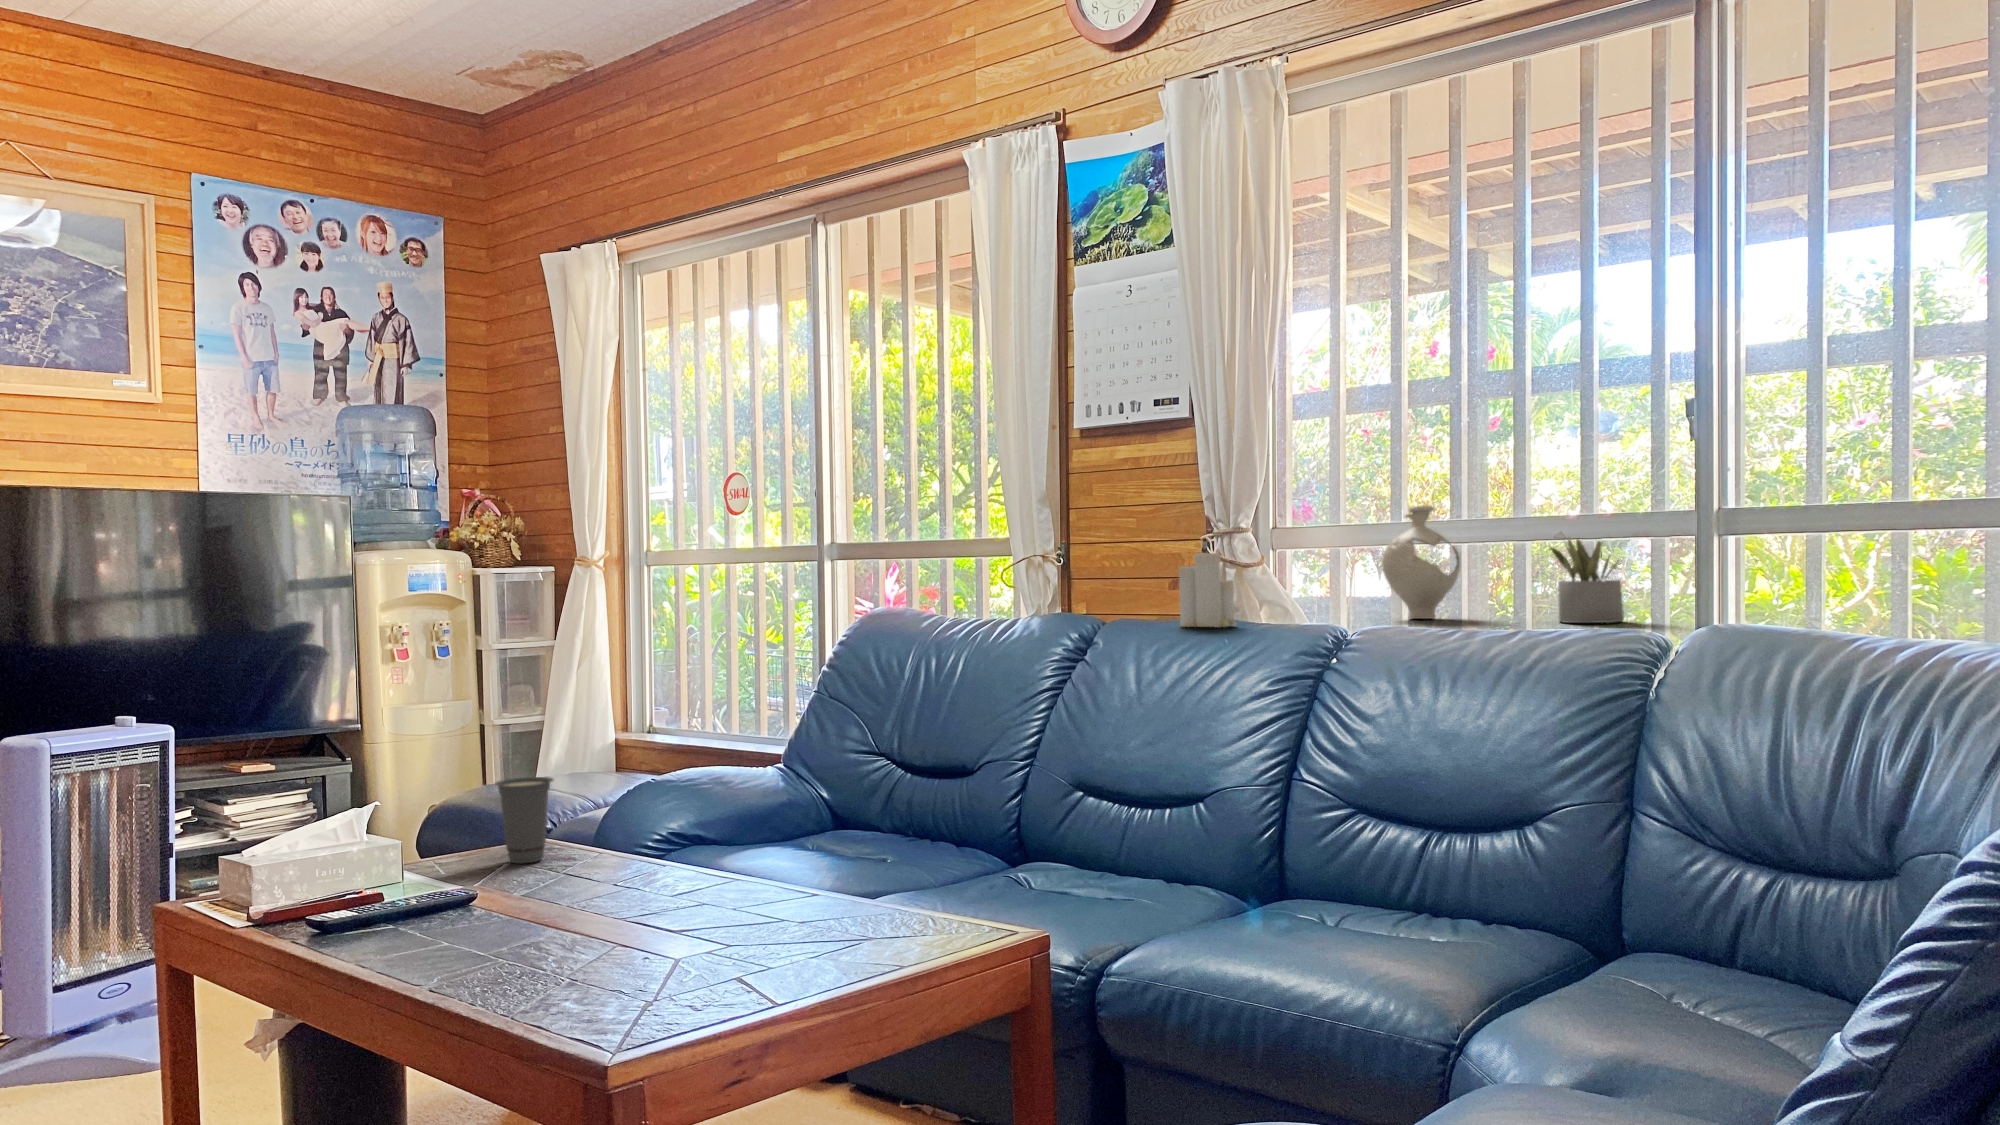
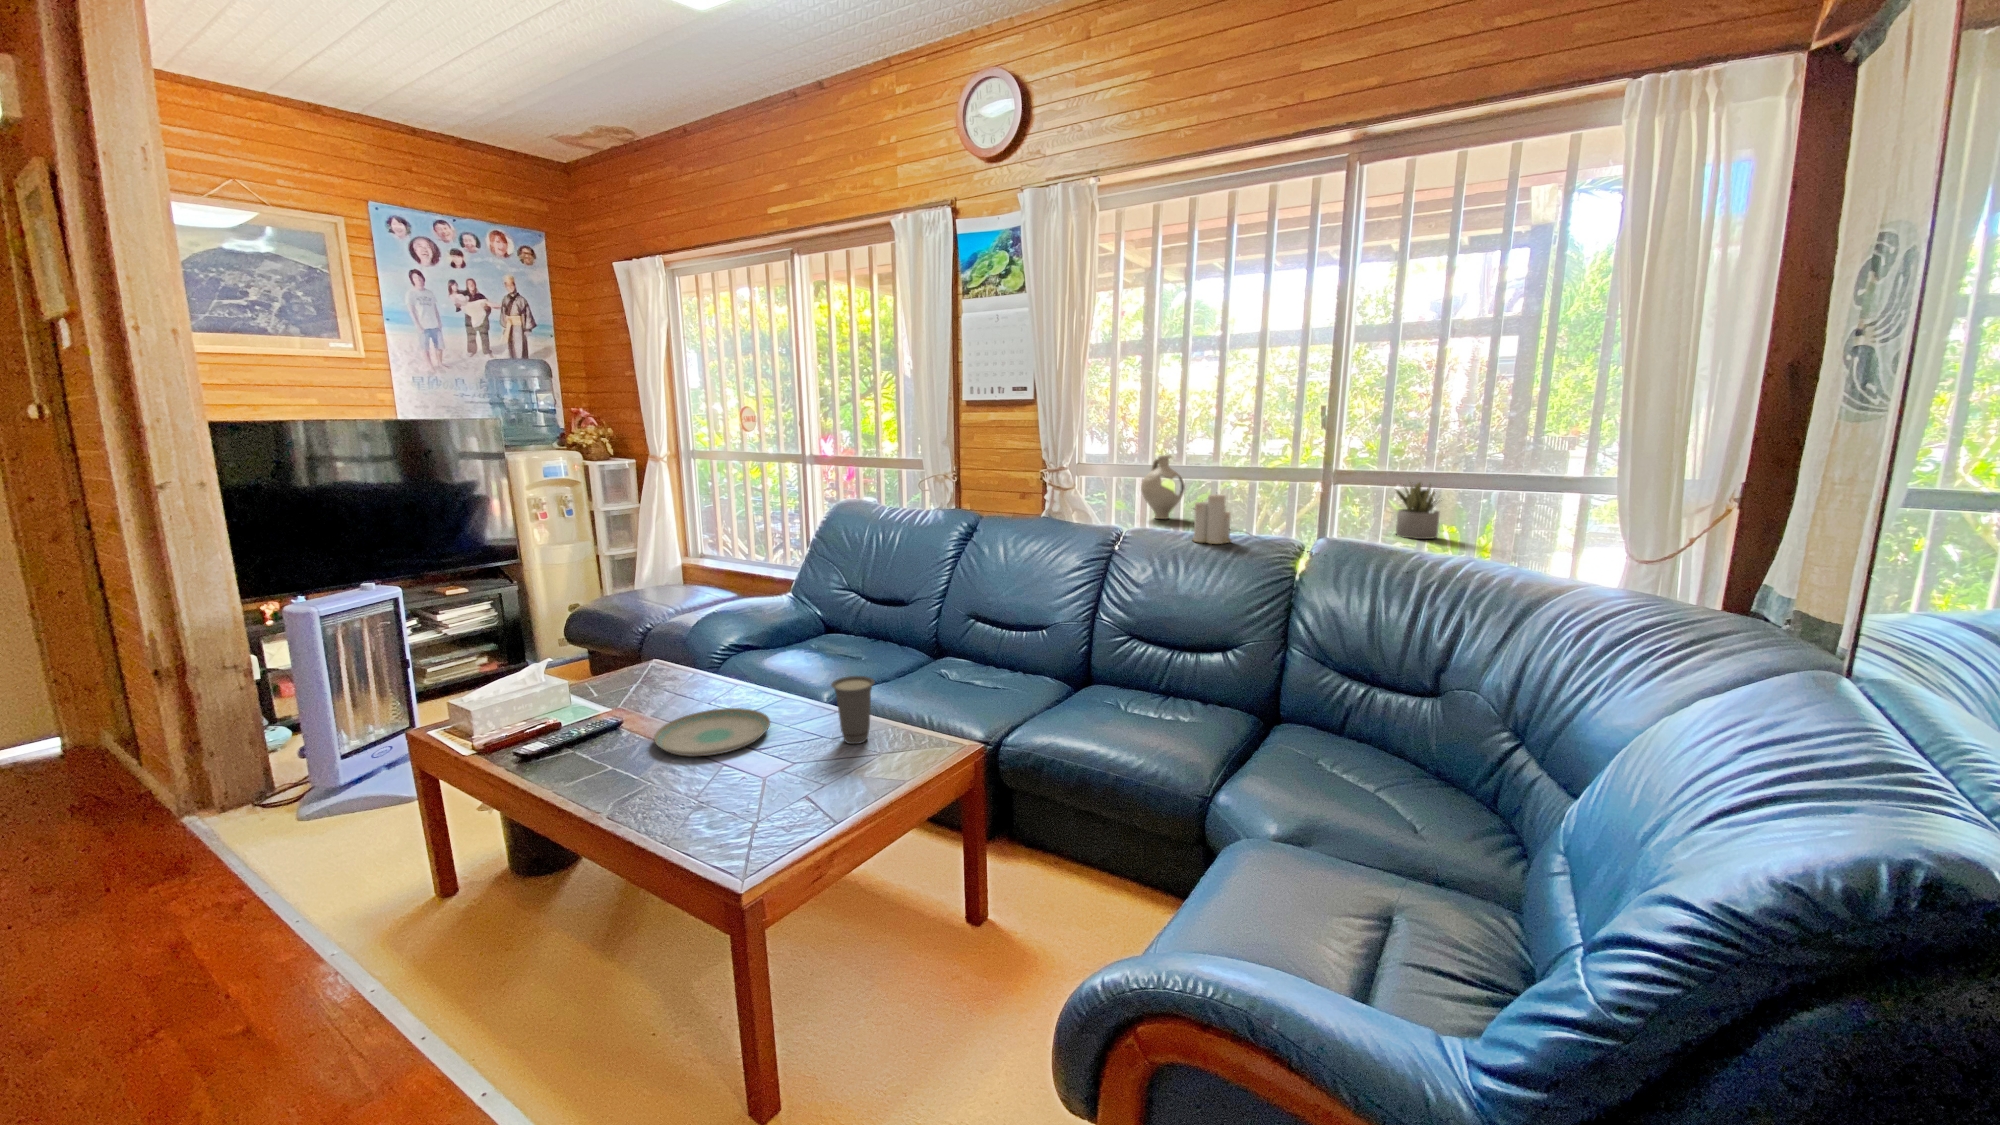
succulent plant: present [1550,539,1624,623] -> present [1396,482,1439,539]
candle: present [1179,551,1236,627] -> present [1193,494,1231,544]
cup: present [495,777,553,863] -> present [831,676,875,744]
plate: none [521,886,708,939] -> present [654,708,770,756]

